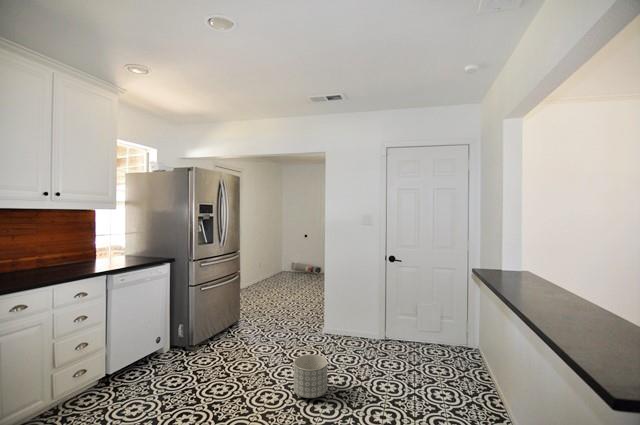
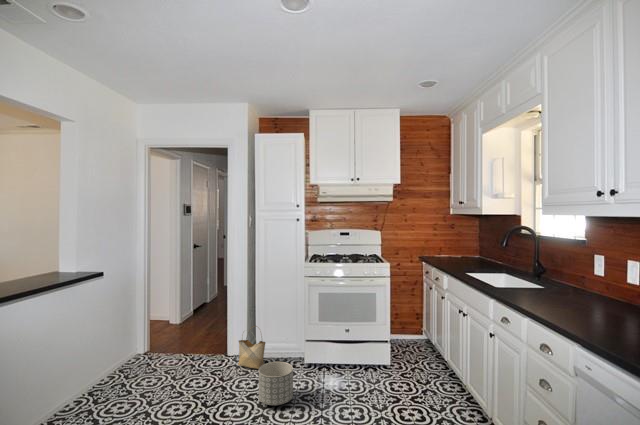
woven basket: none [283,317,308,359] -> present [238,326,265,369]

